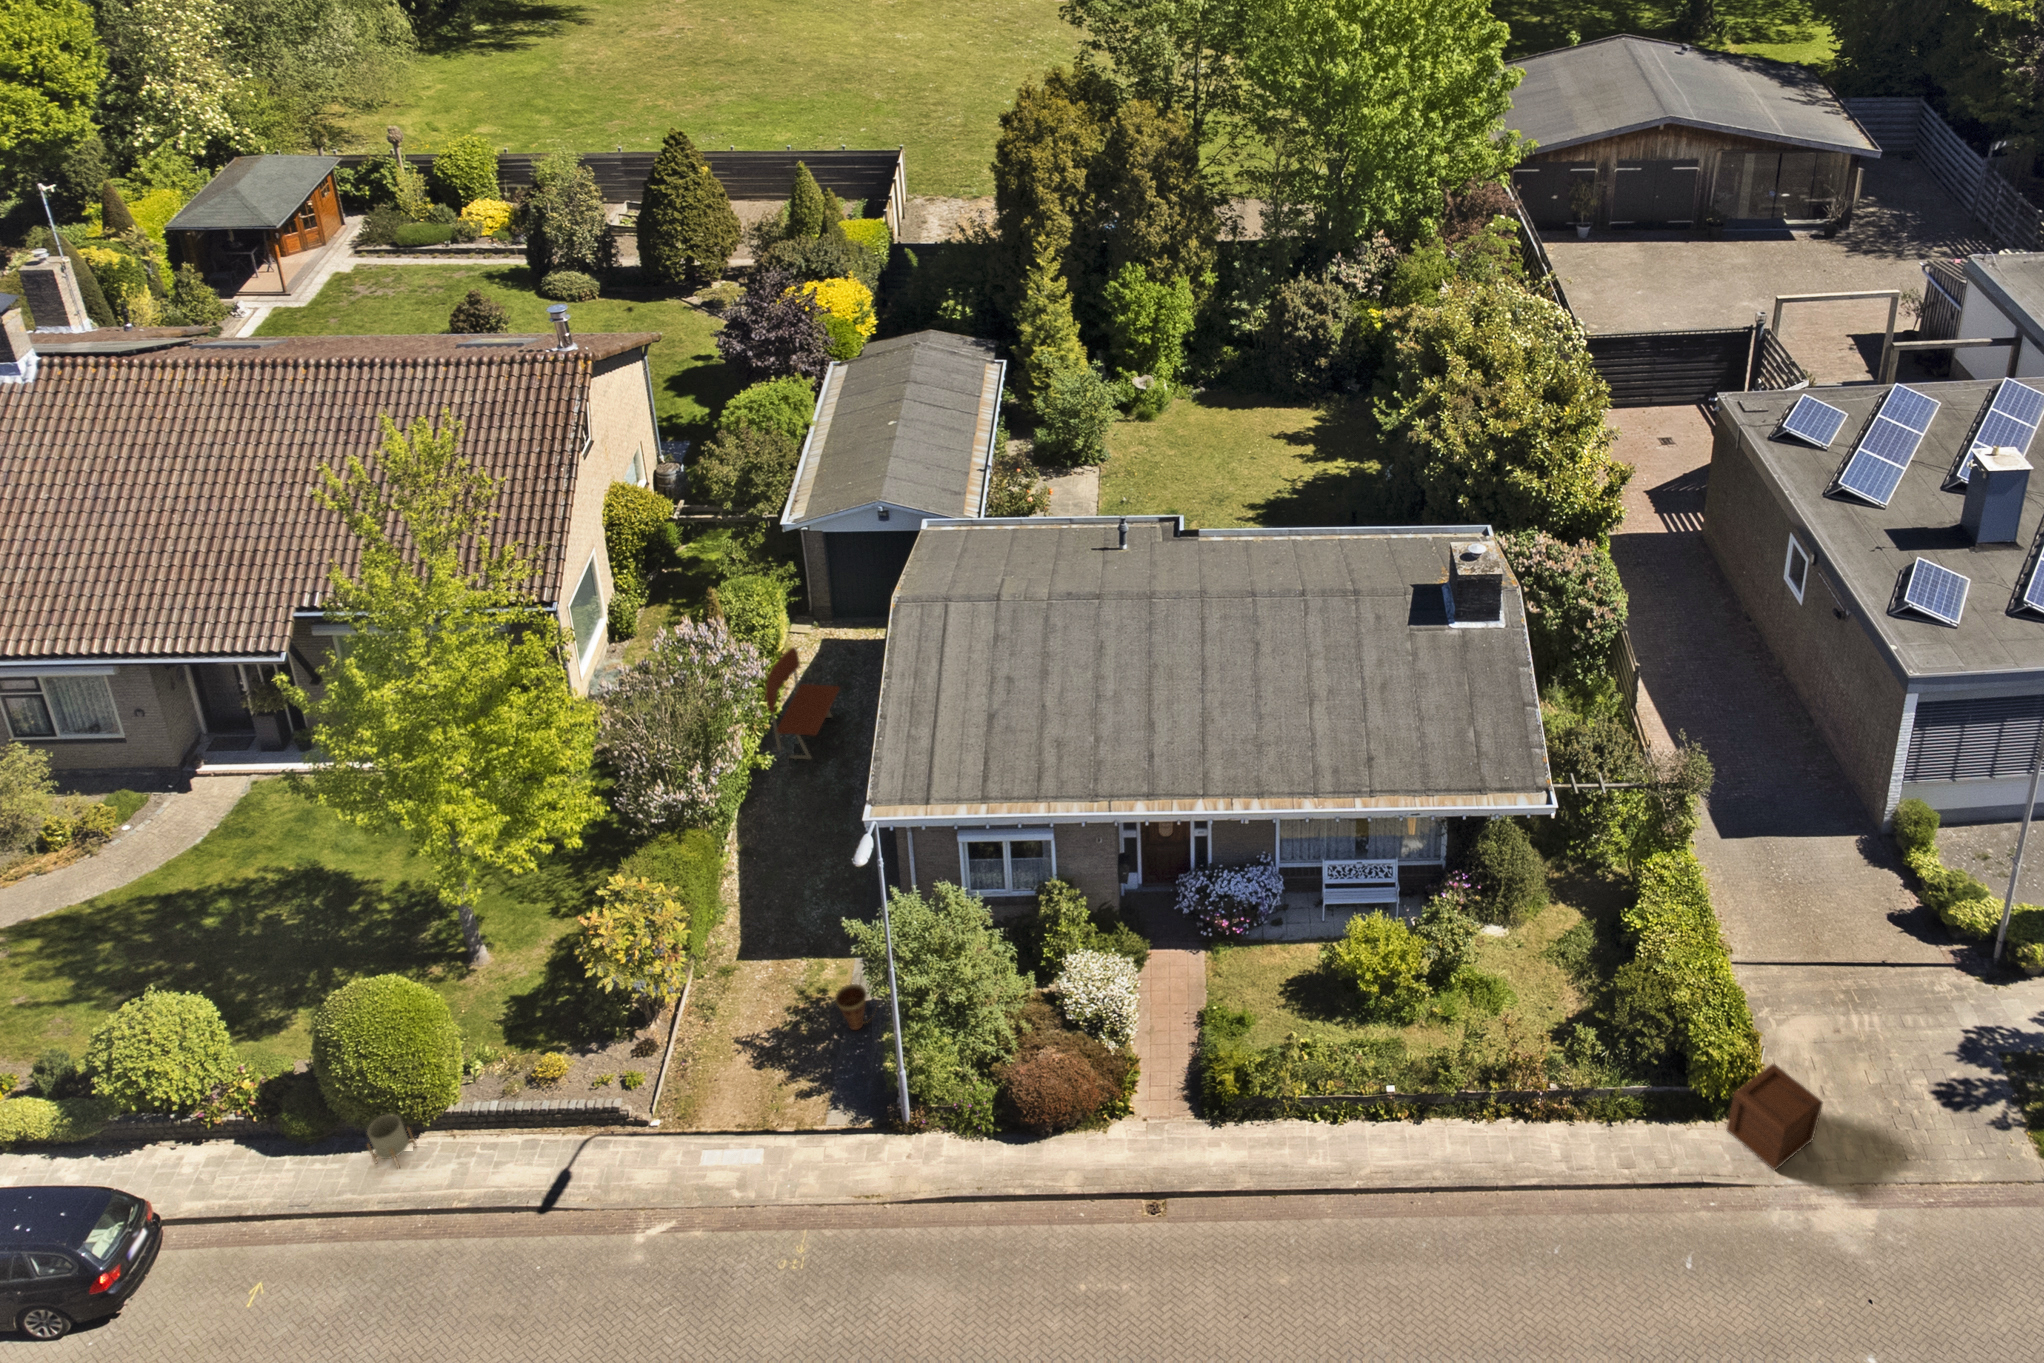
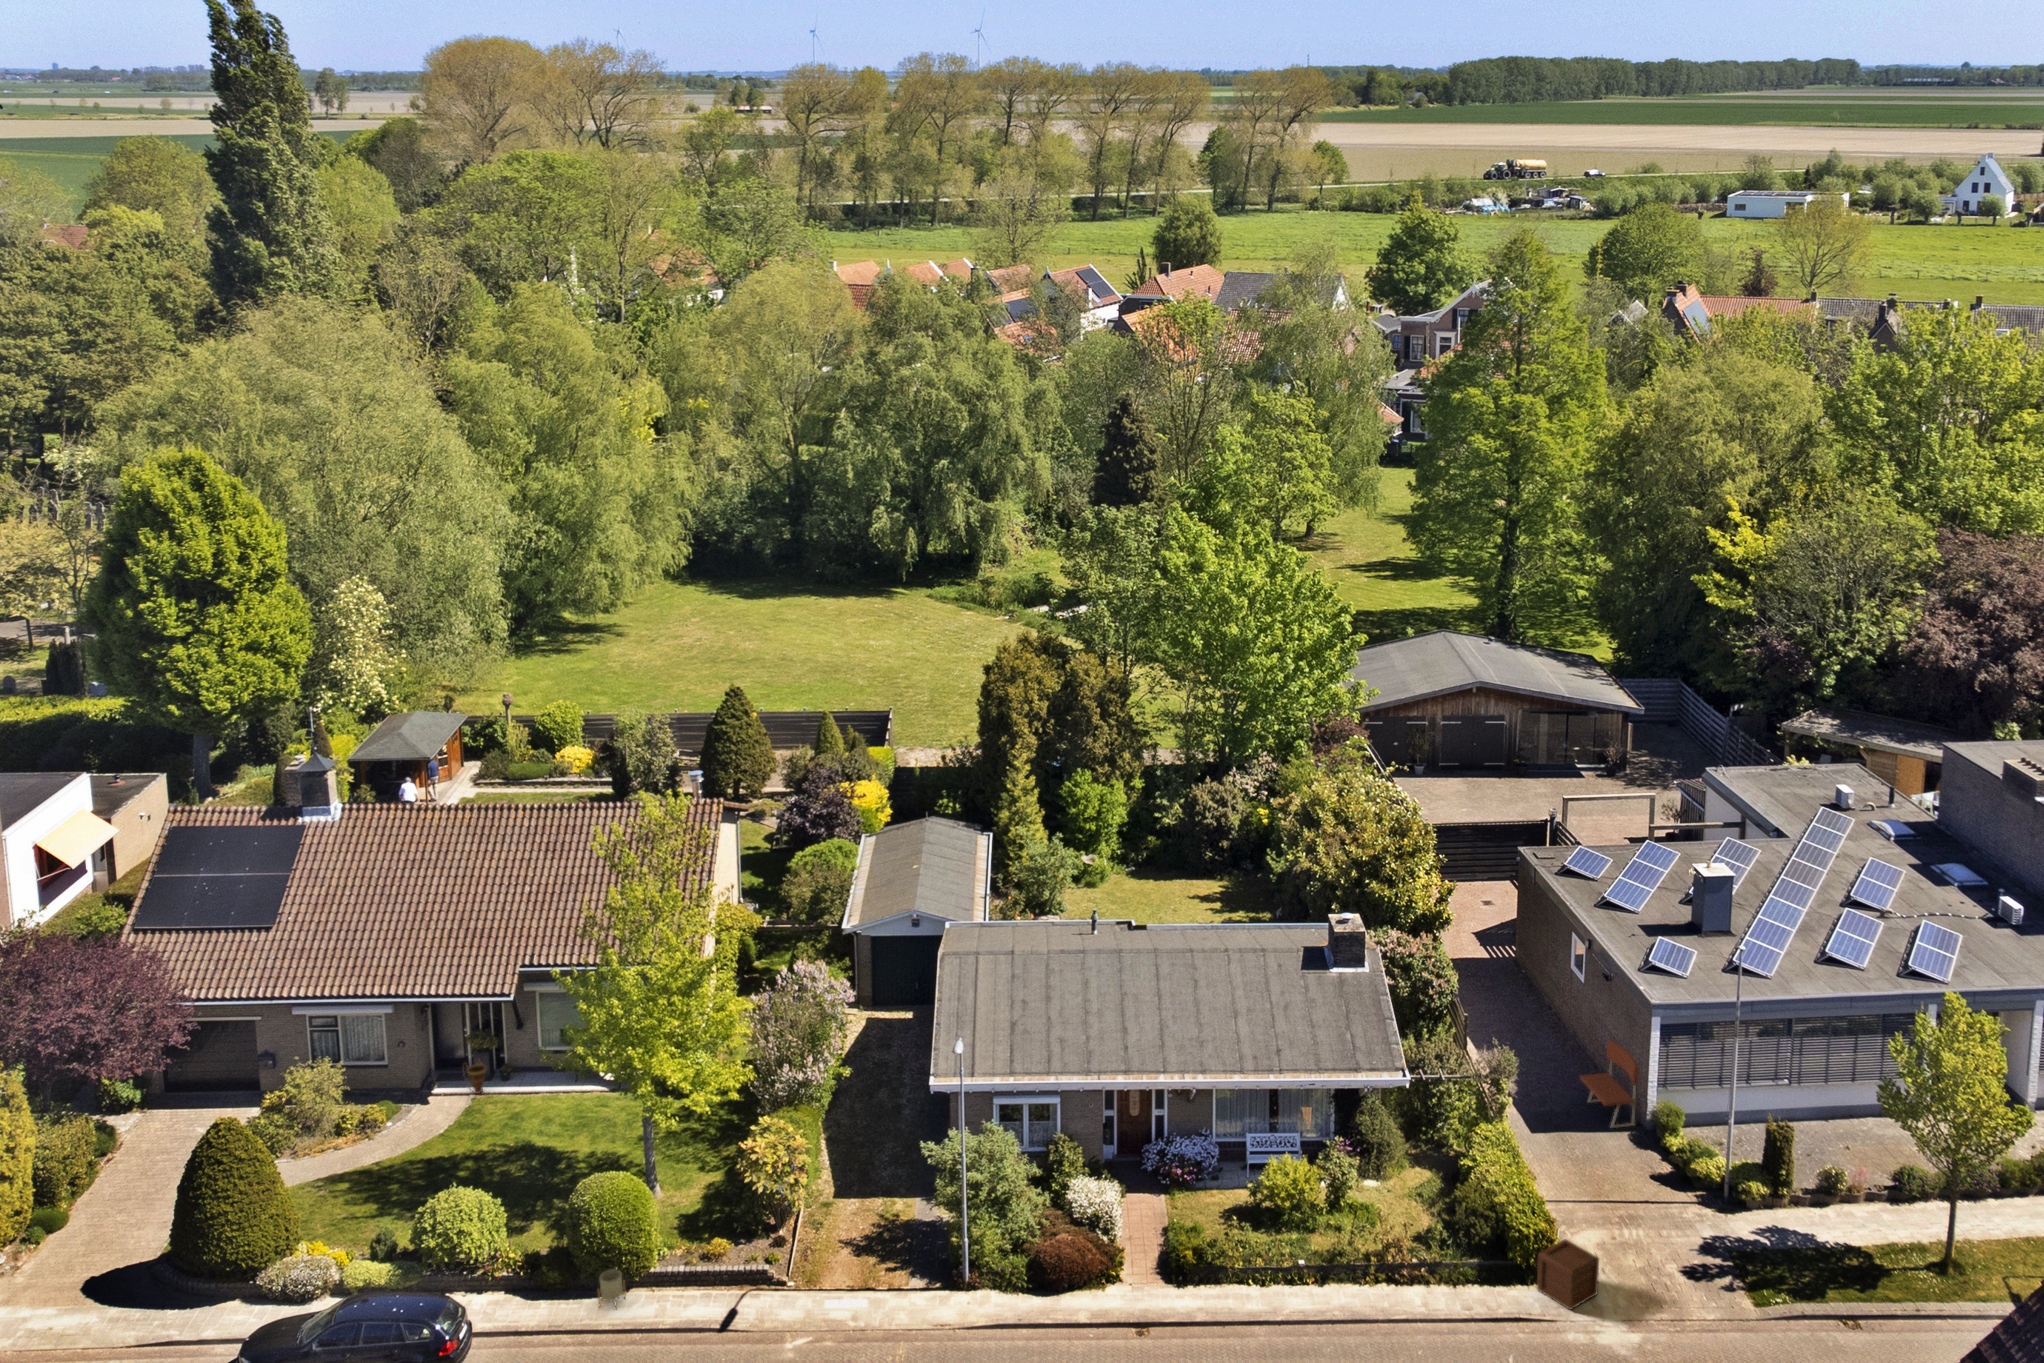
bench: present [765,647,839,759] -> present [1580,1041,1638,1128]
basket: present [835,981,874,1030] -> present [467,1059,486,1094]

